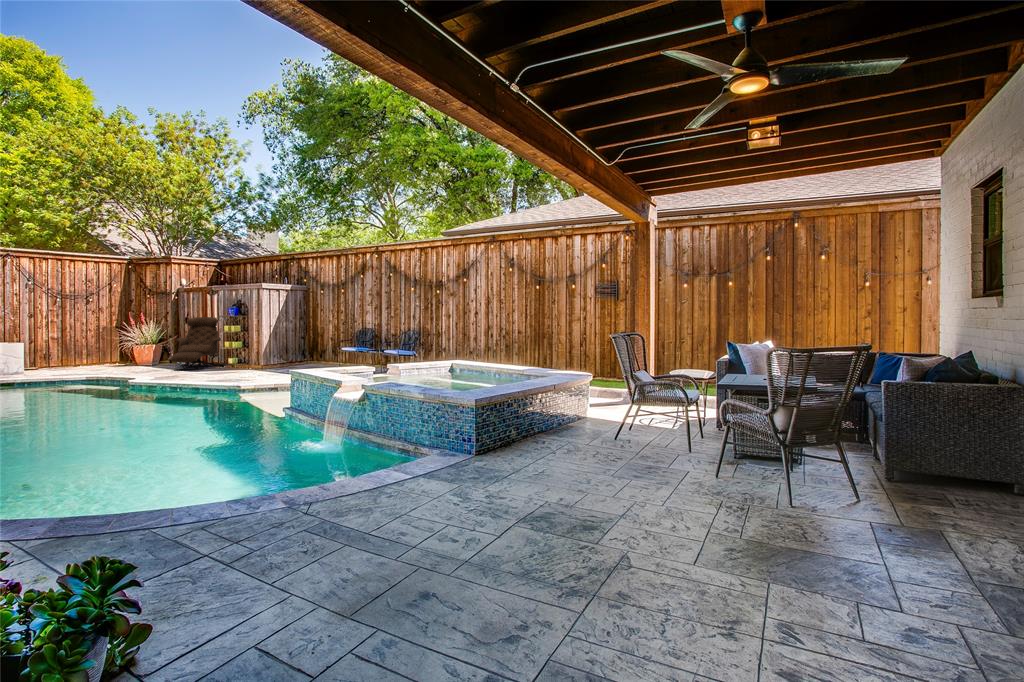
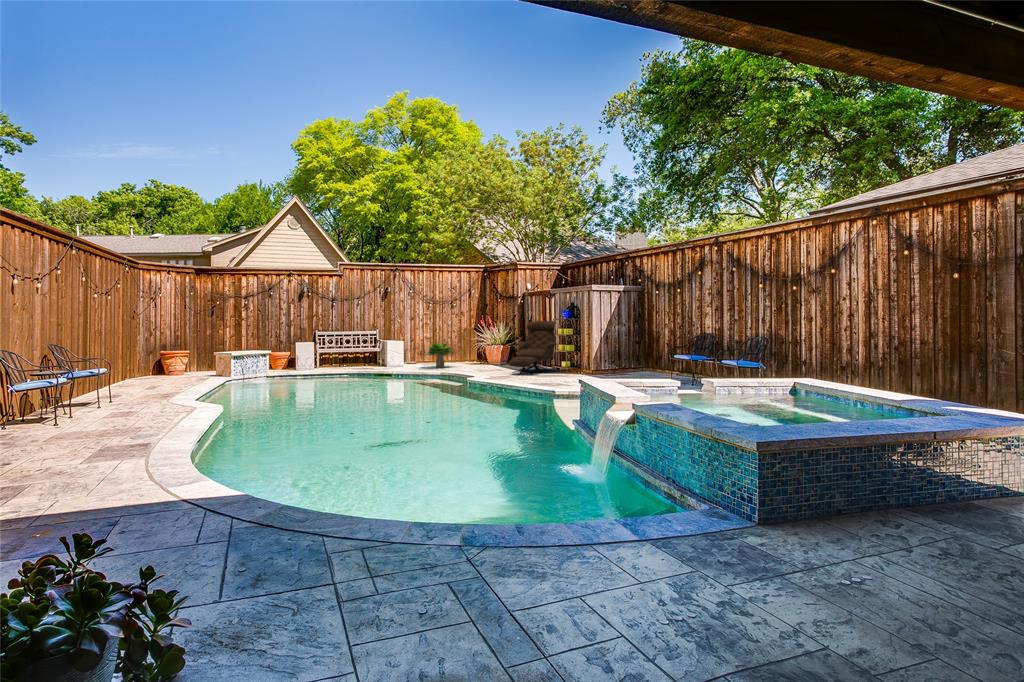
potted plant: none [49,338,95,369] -> present [427,342,452,368]

